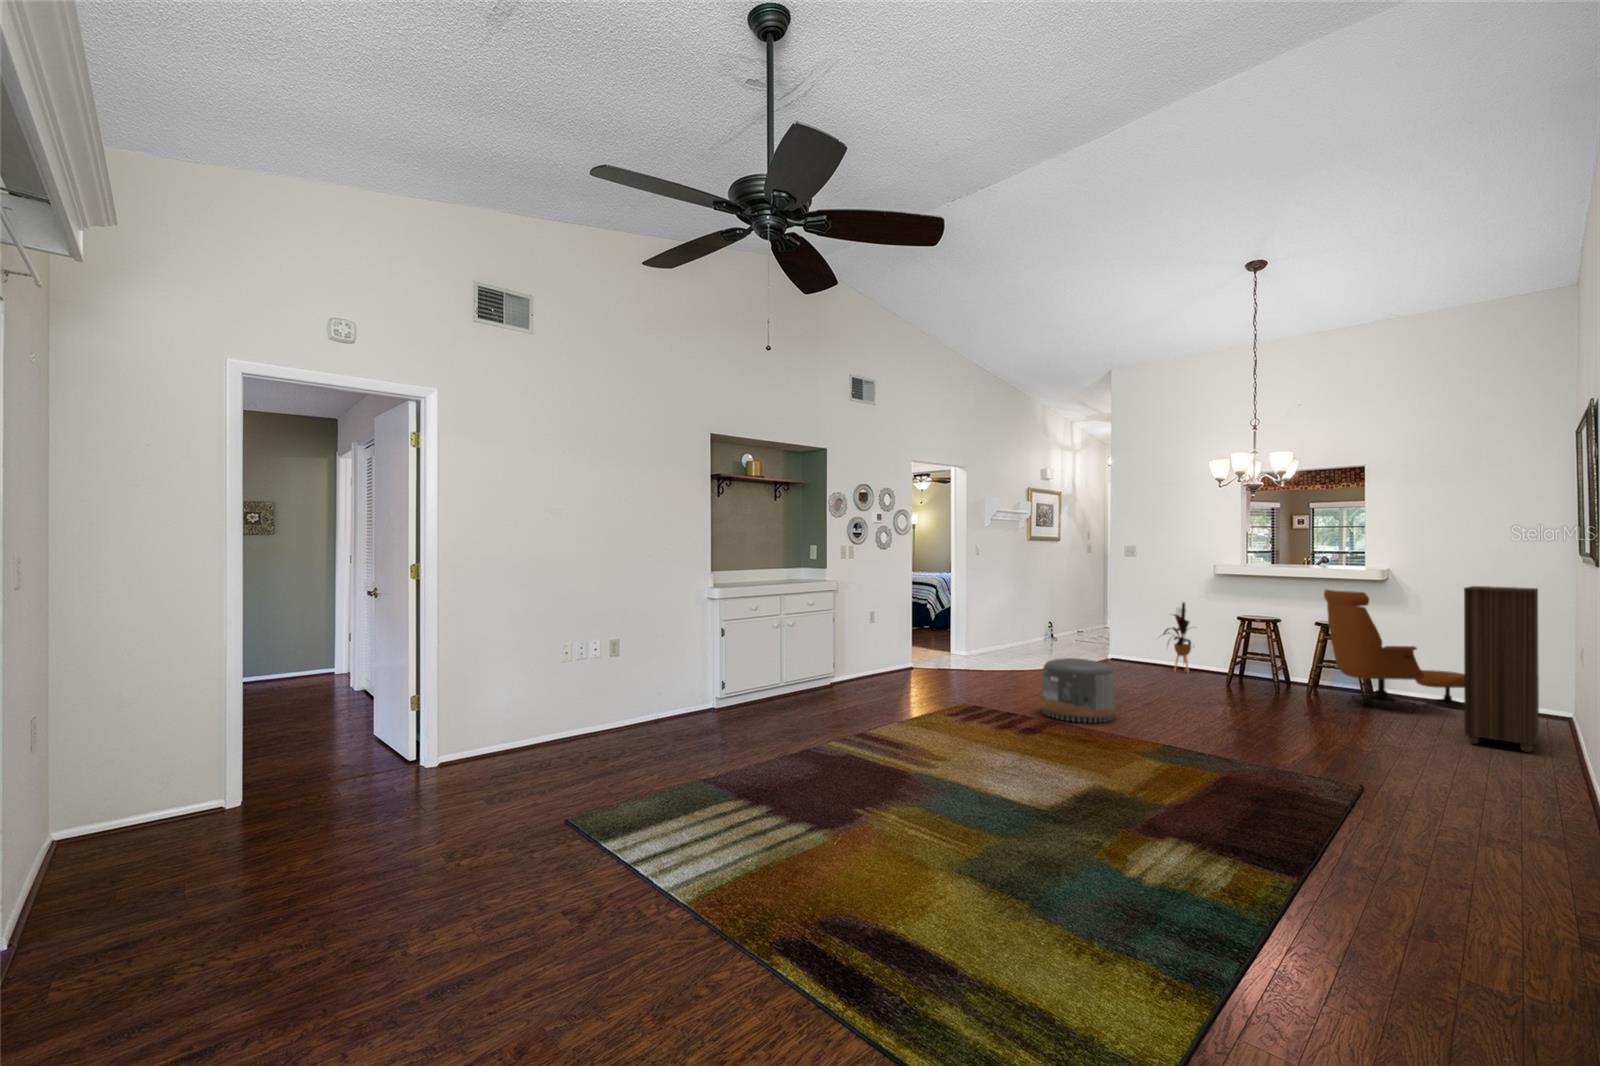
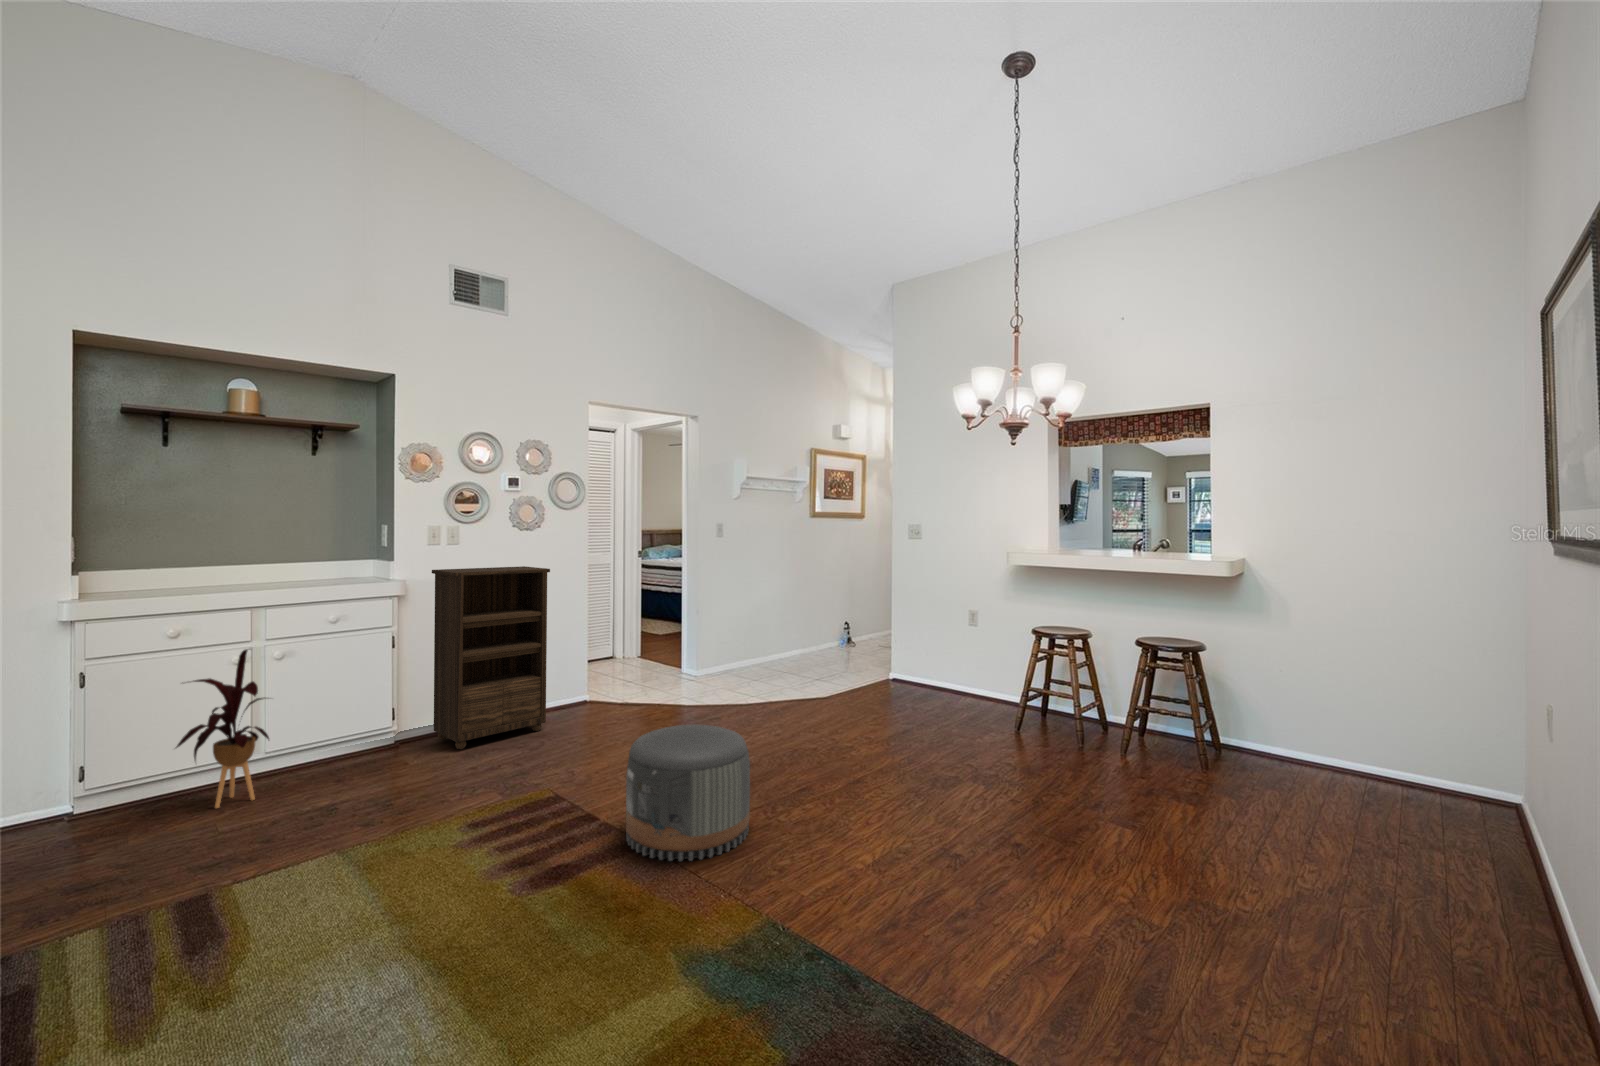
bookshelf: present [1464,586,1539,752] -> present [432,566,550,749]
lounge chair: present [1324,590,1464,713] -> none [1138,594,1378,807]
house plant: present [1163,602,1192,673] -> present [176,649,269,808]

